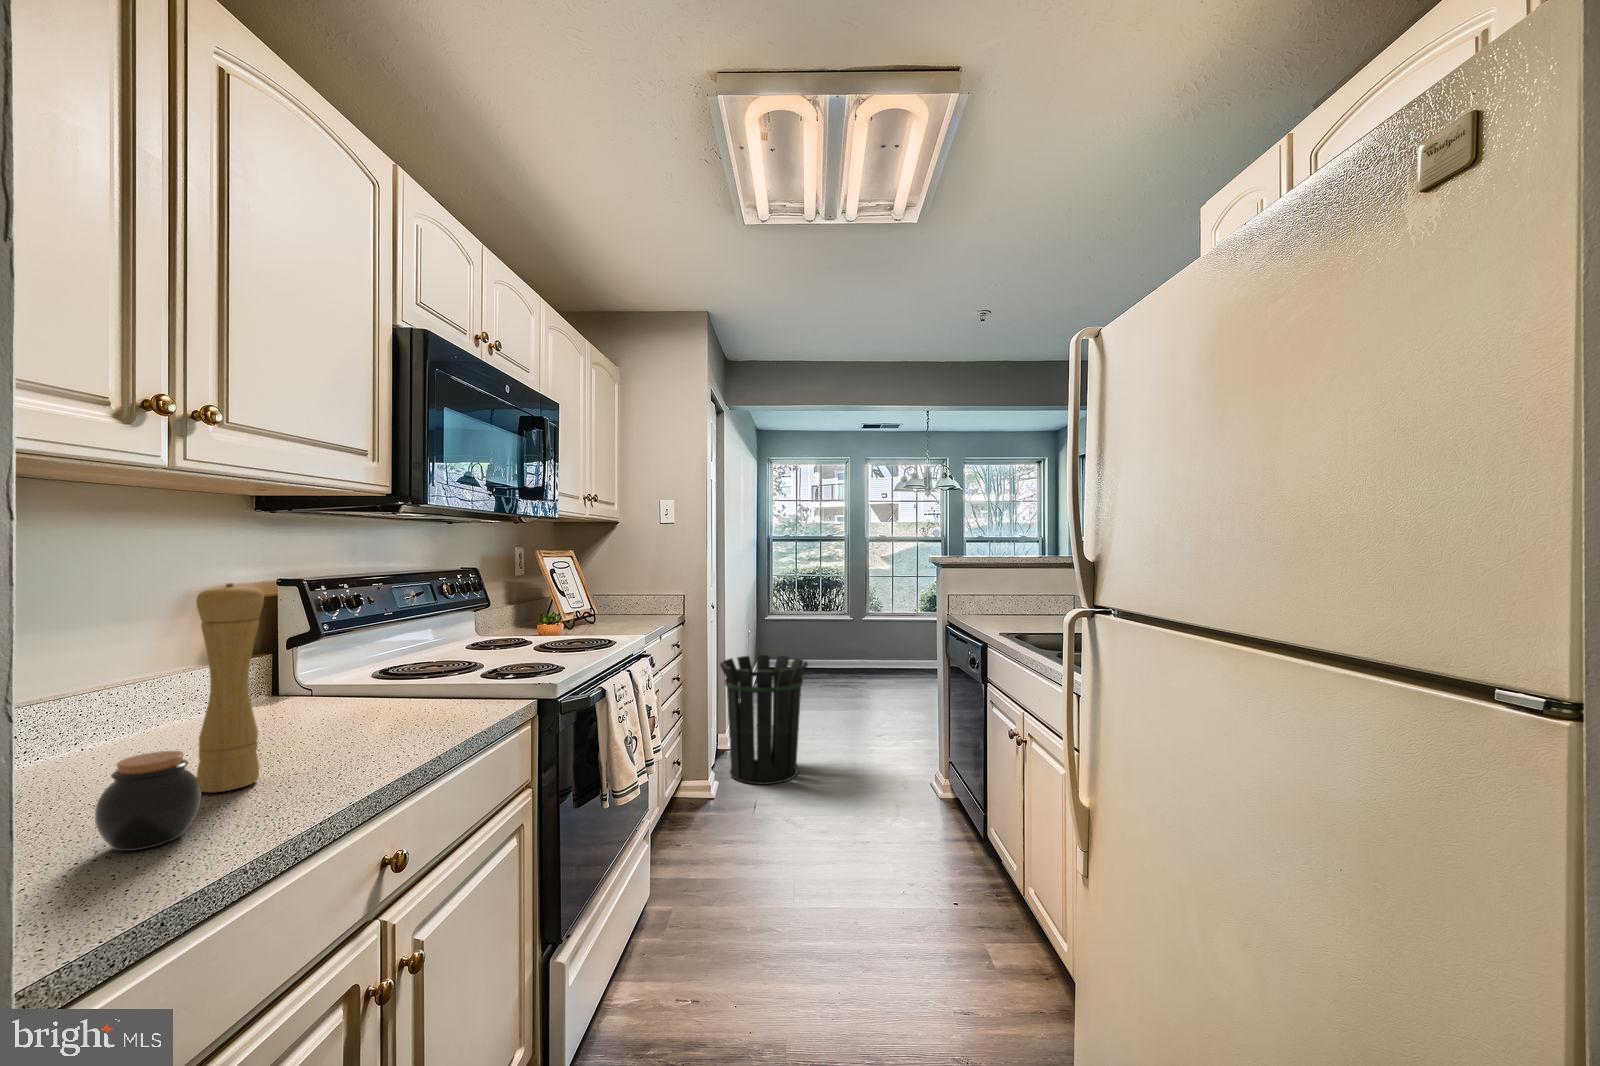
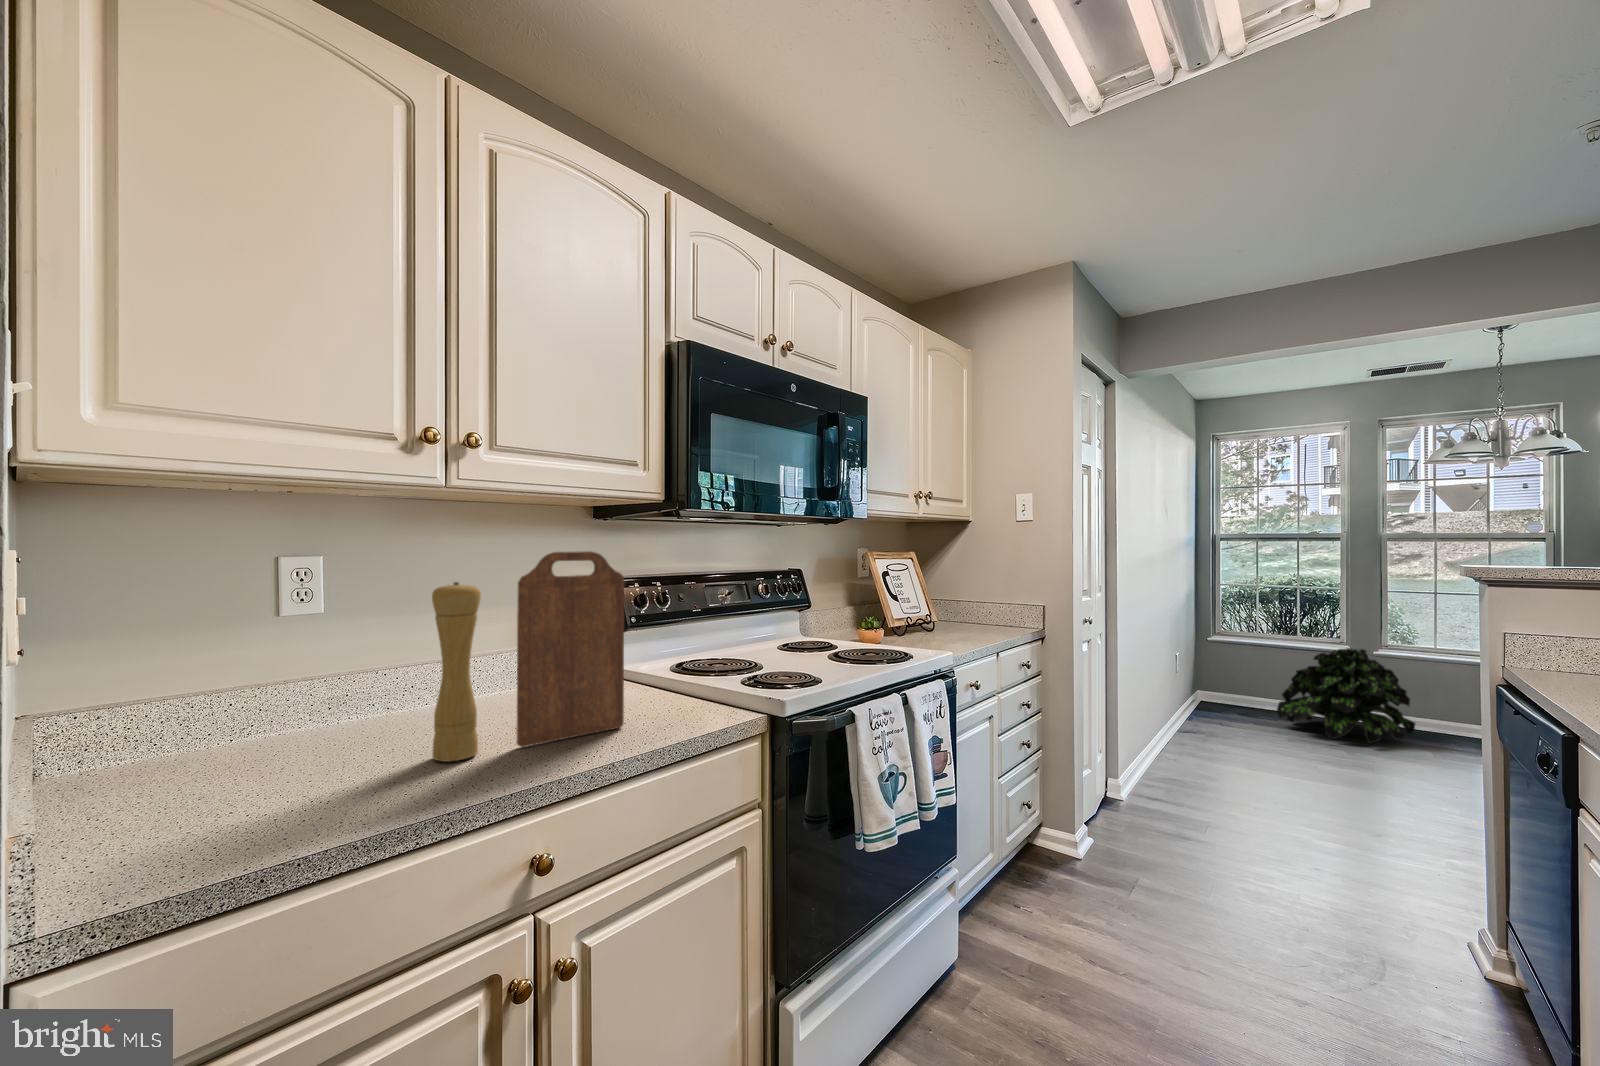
cutting board: none [298,548,403,763] -> present [517,551,624,747]
potted plant: none [809,617,887,684] -> present [1277,648,1415,744]
waste bin: present [720,655,808,785] -> none [1103,686,1232,860]
jar: present [95,751,201,851] -> none [310,722,387,804]

